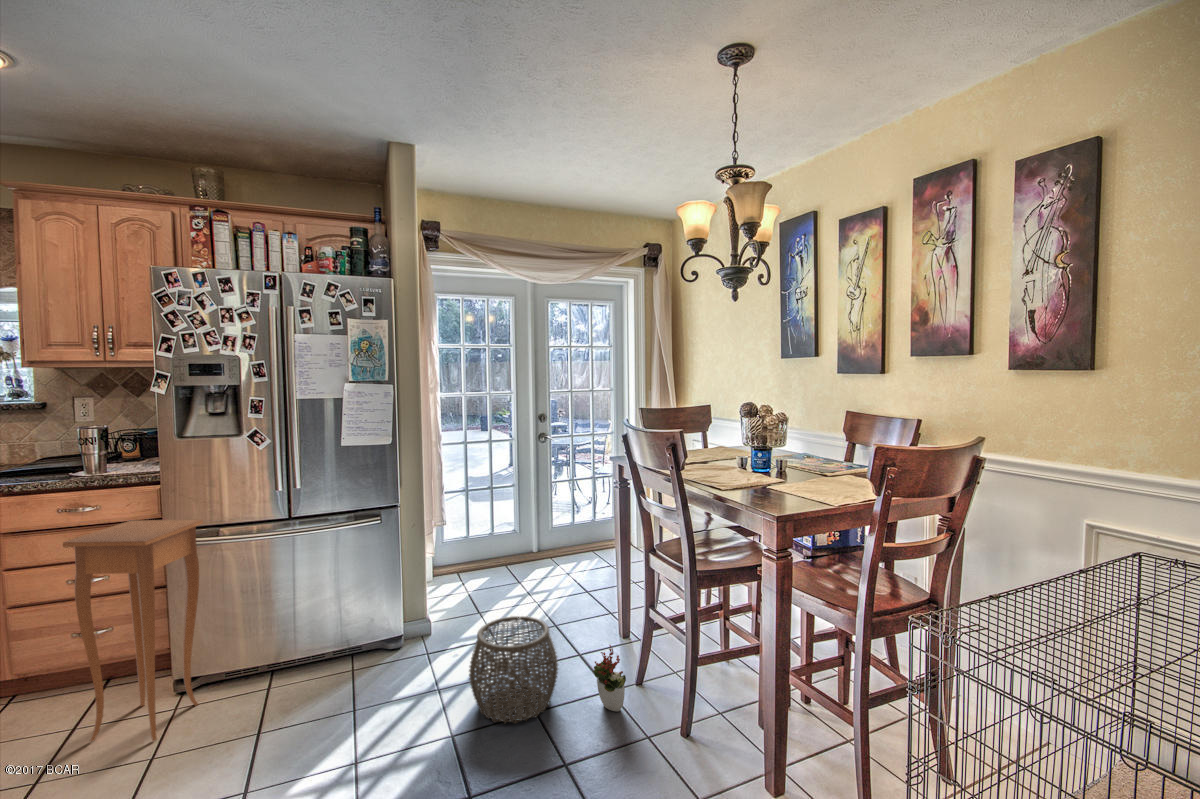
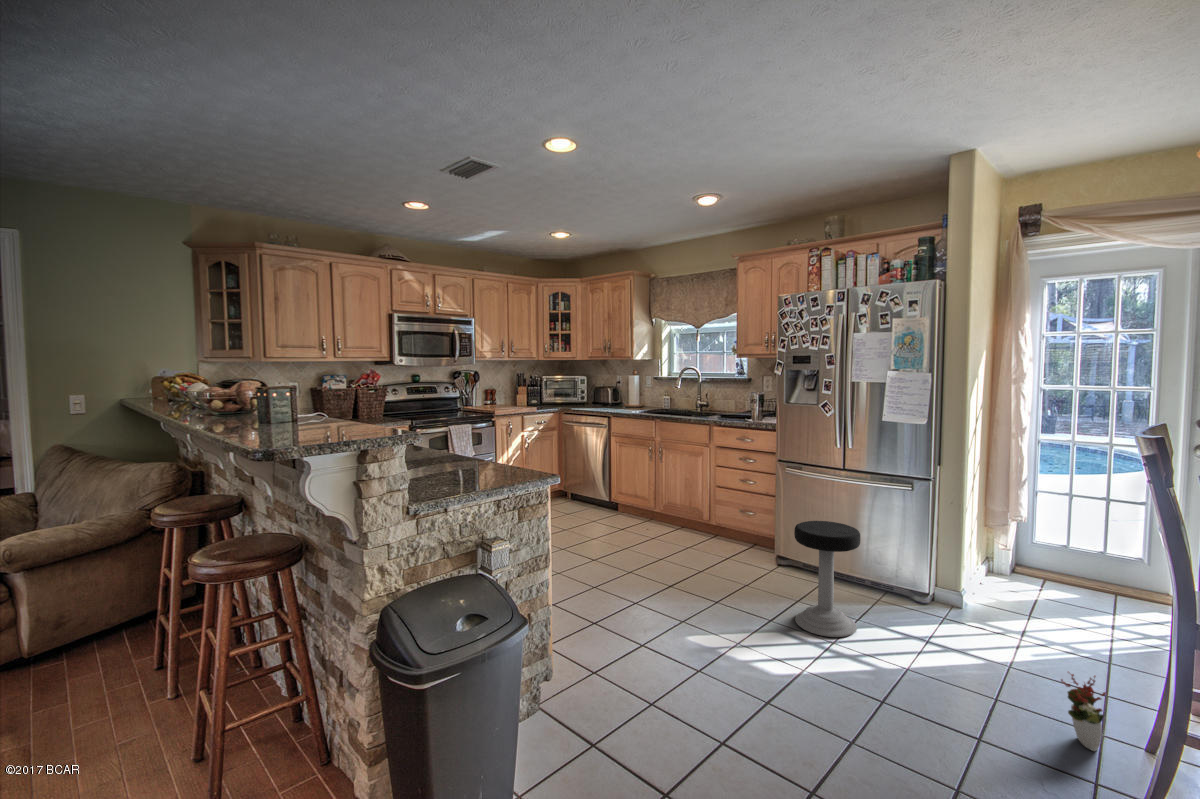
side table: present [63,520,203,742] -> none [724,451,791,580]
stool: none [271,591,368,767] -> present [794,521,860,637]
woven basket: present [469,616,558,723] -> none [933,599,1037,702]

